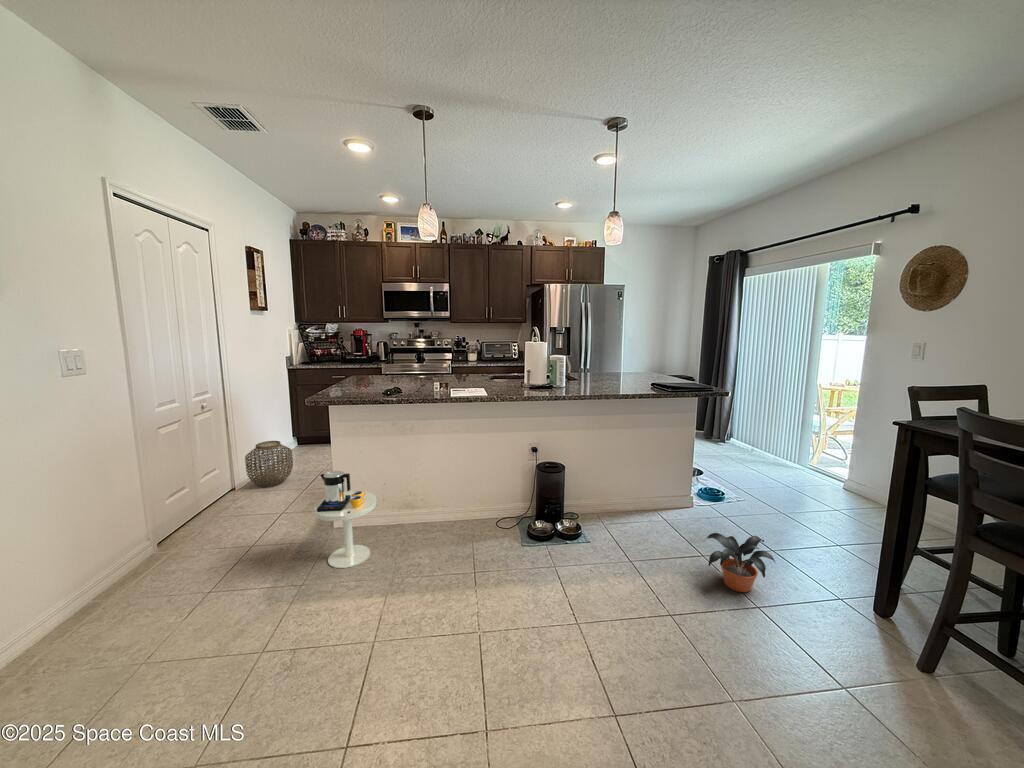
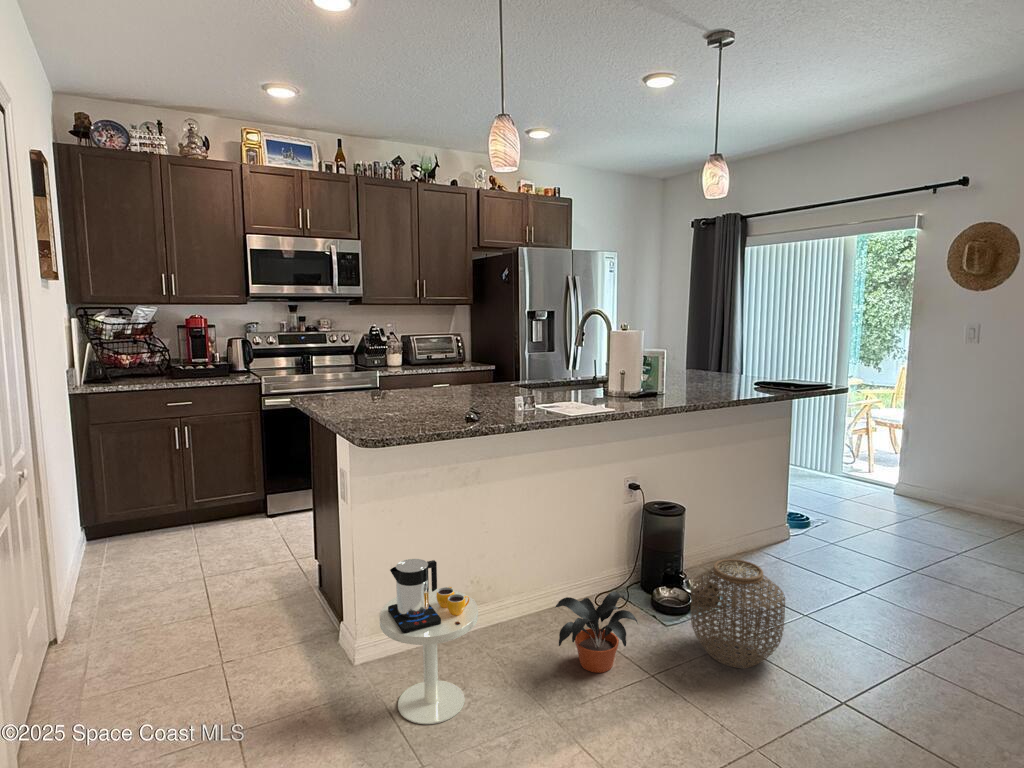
woven basket: present [245,441,293,488] -> present [691,559,785,668]
potted plant: present [707,533,775,592] -> present [555,592,638,673]

